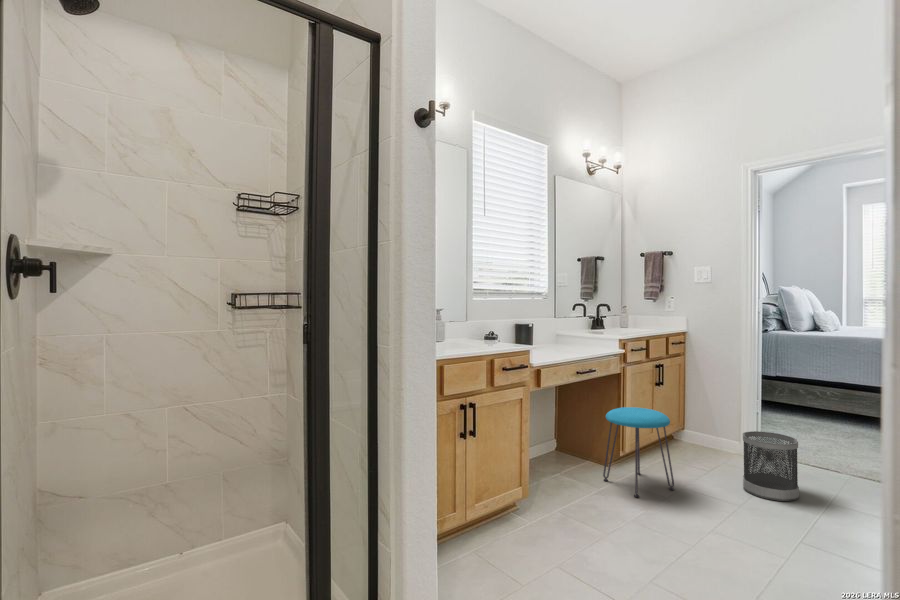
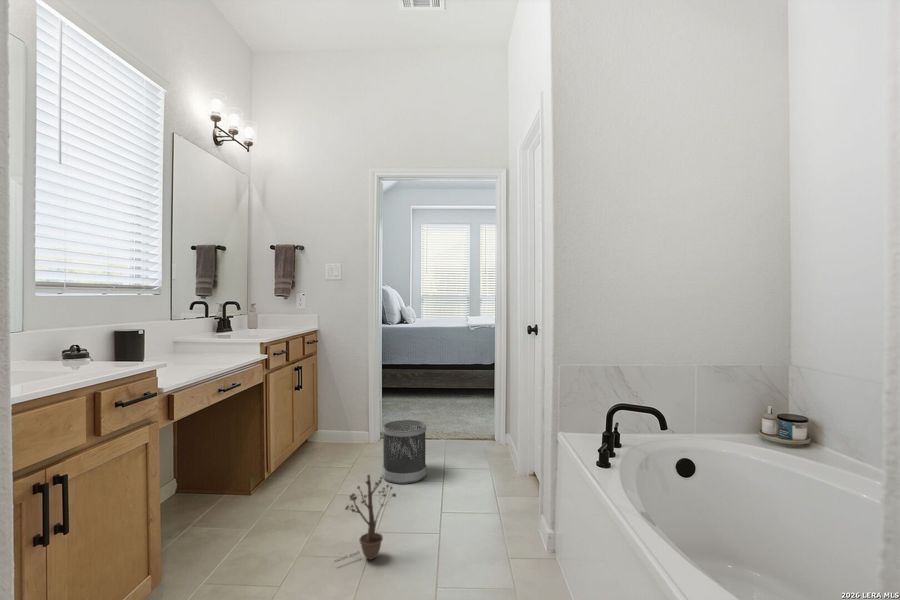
stool: present [603,407,674,497] -> none [247,419,327,526]
decorative plant: none [660,464,725,545] -> present [335,475,396,562]

